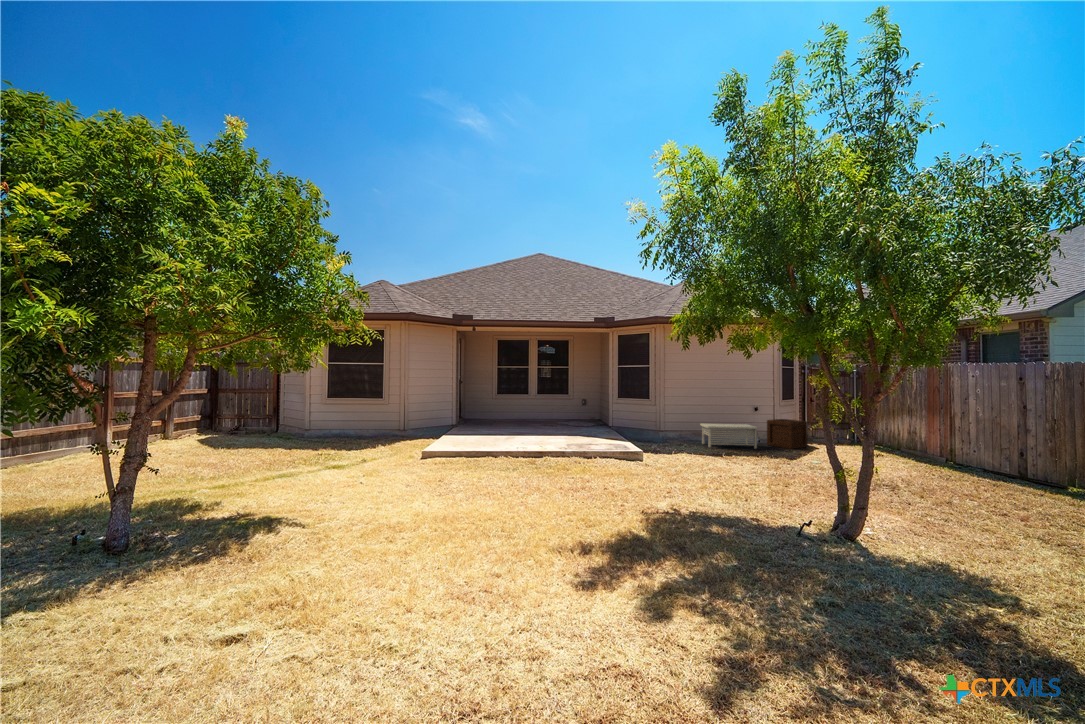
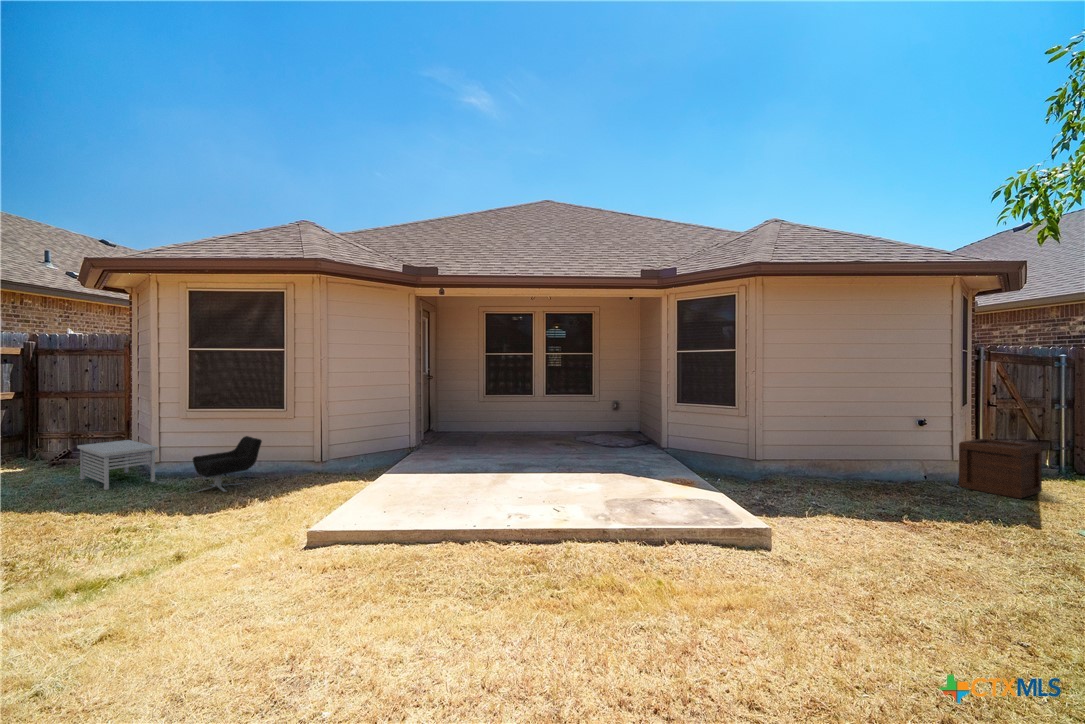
lounge chair: none [336,413,375,443] -> present [191,436,262,493]
storage bench: present [701,423,758,448] -> present [77,440,158,490]

